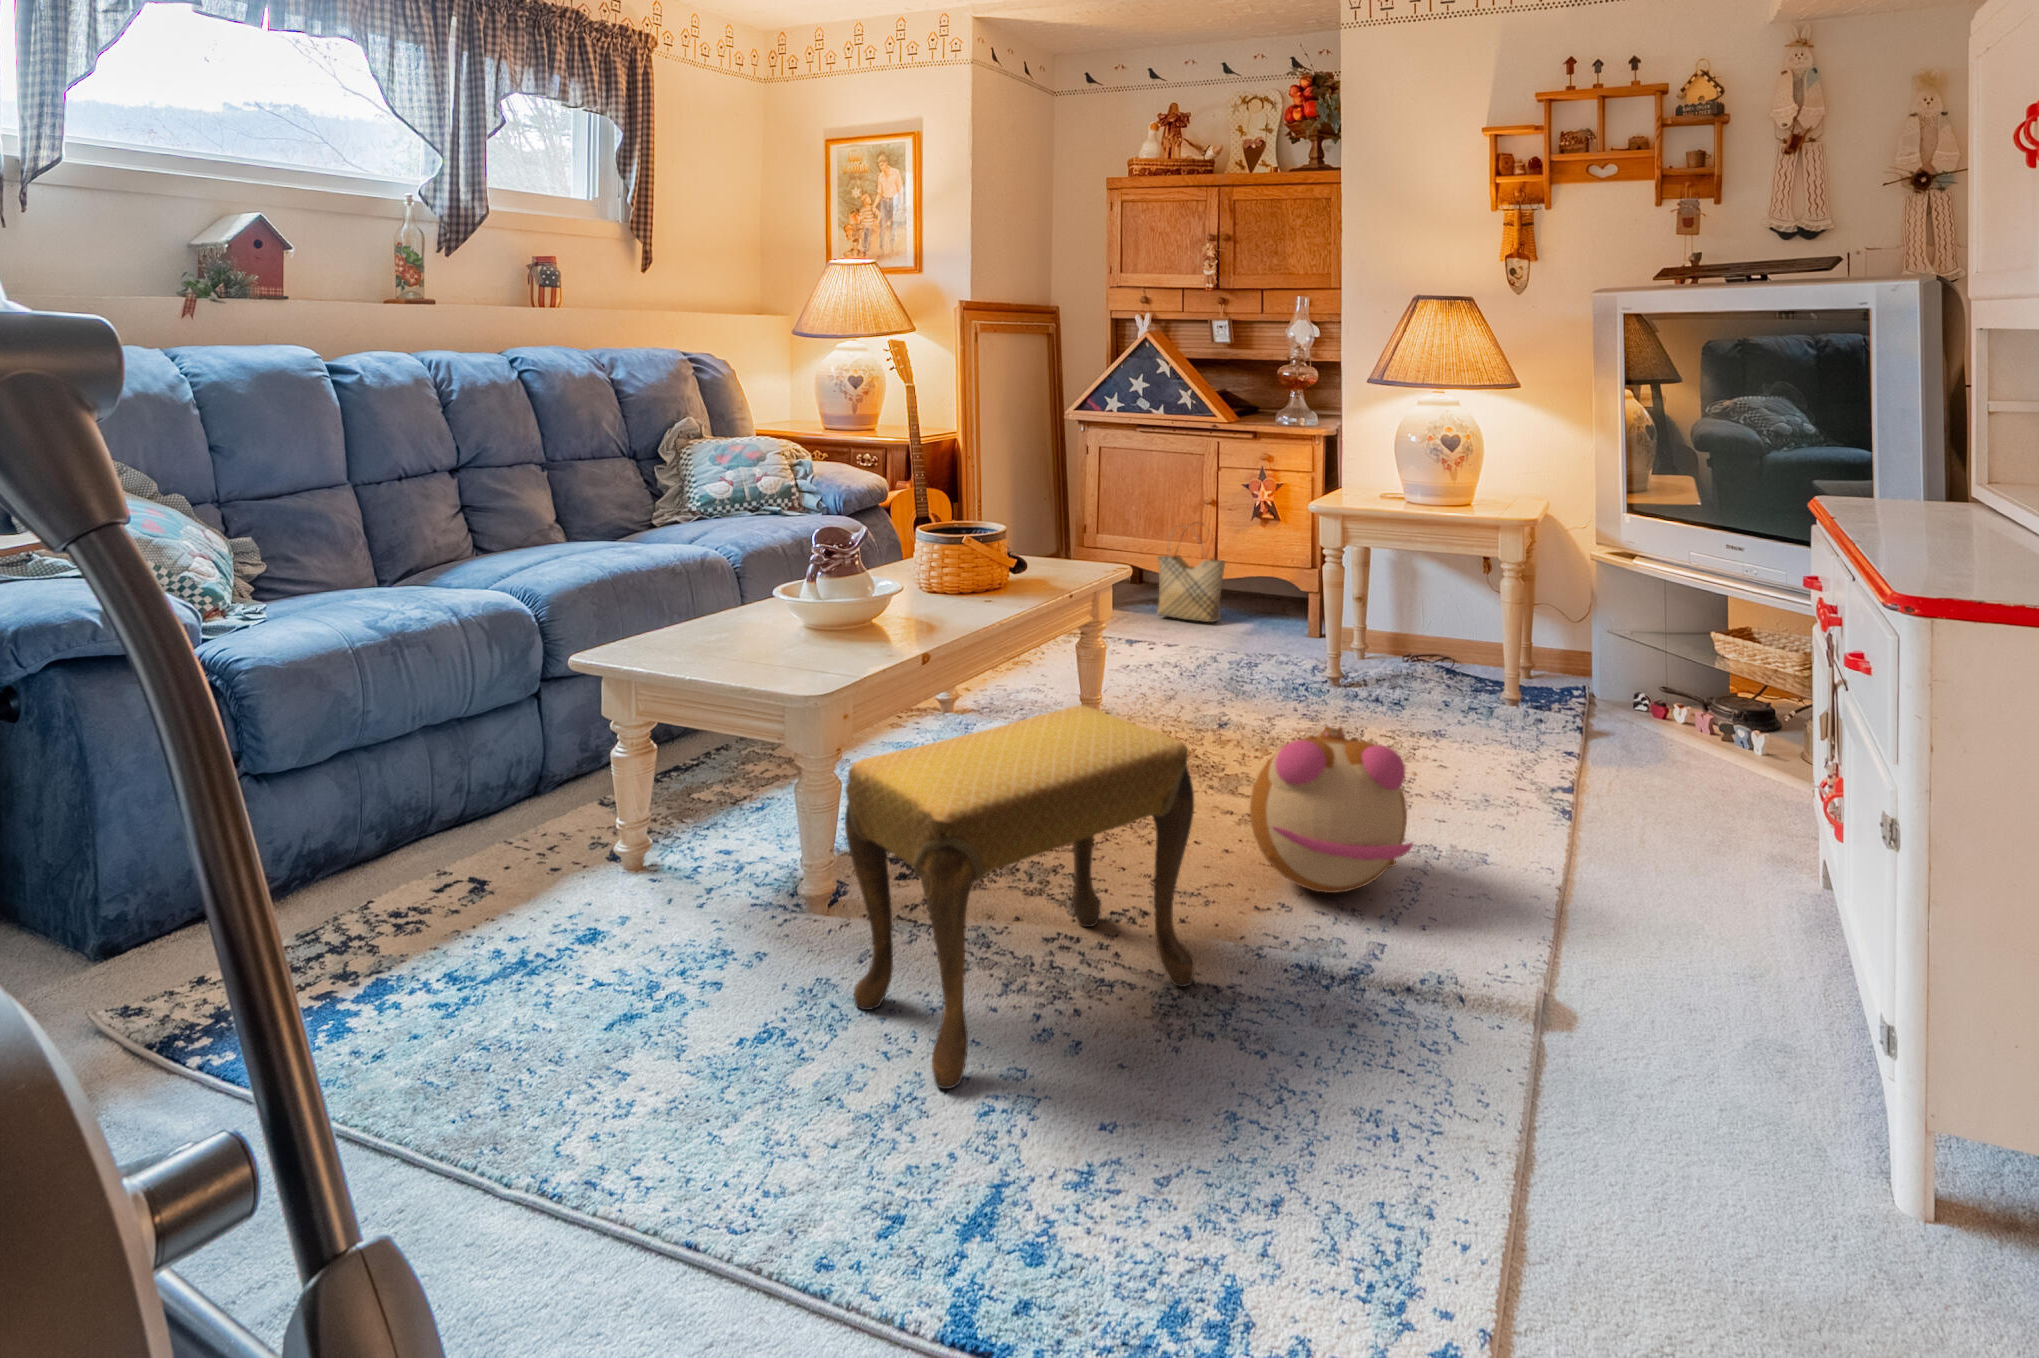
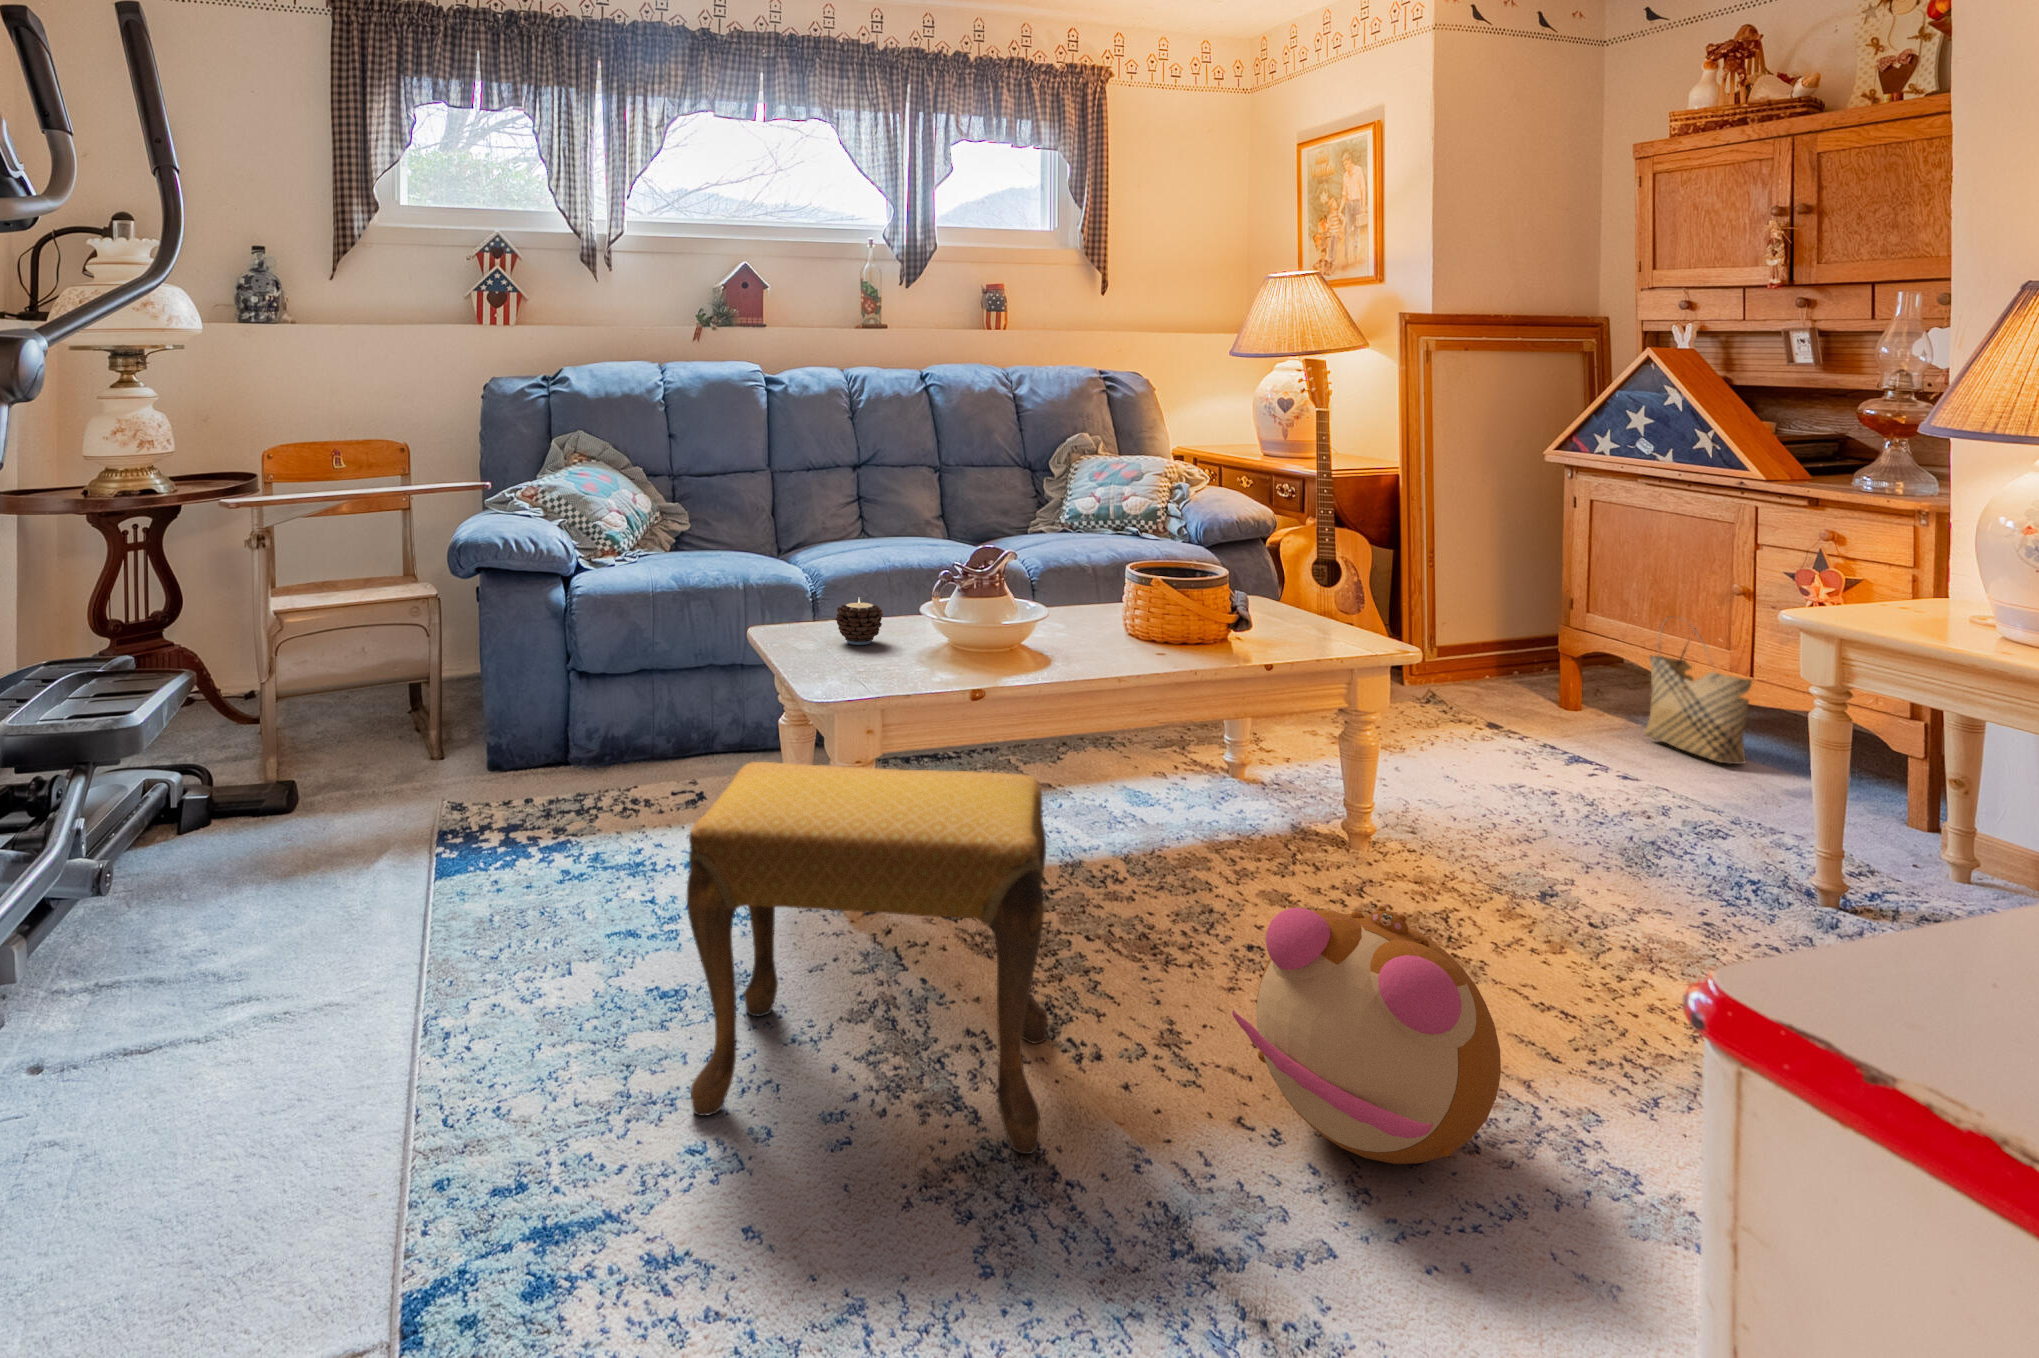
candle: none [718,598,772,648] -> present [835,599,883,645]

